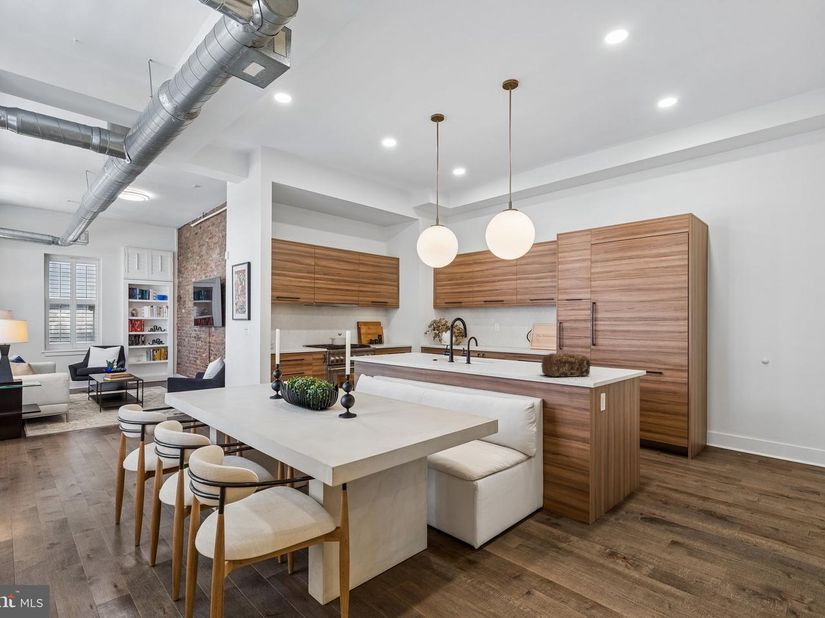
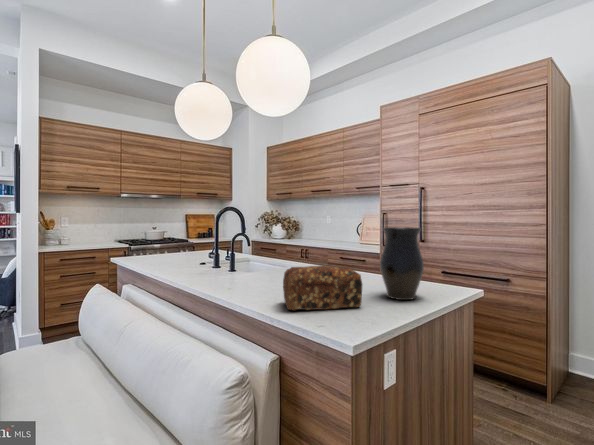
vase: none [593,332,620,374] -> present [380,227,424,300]

